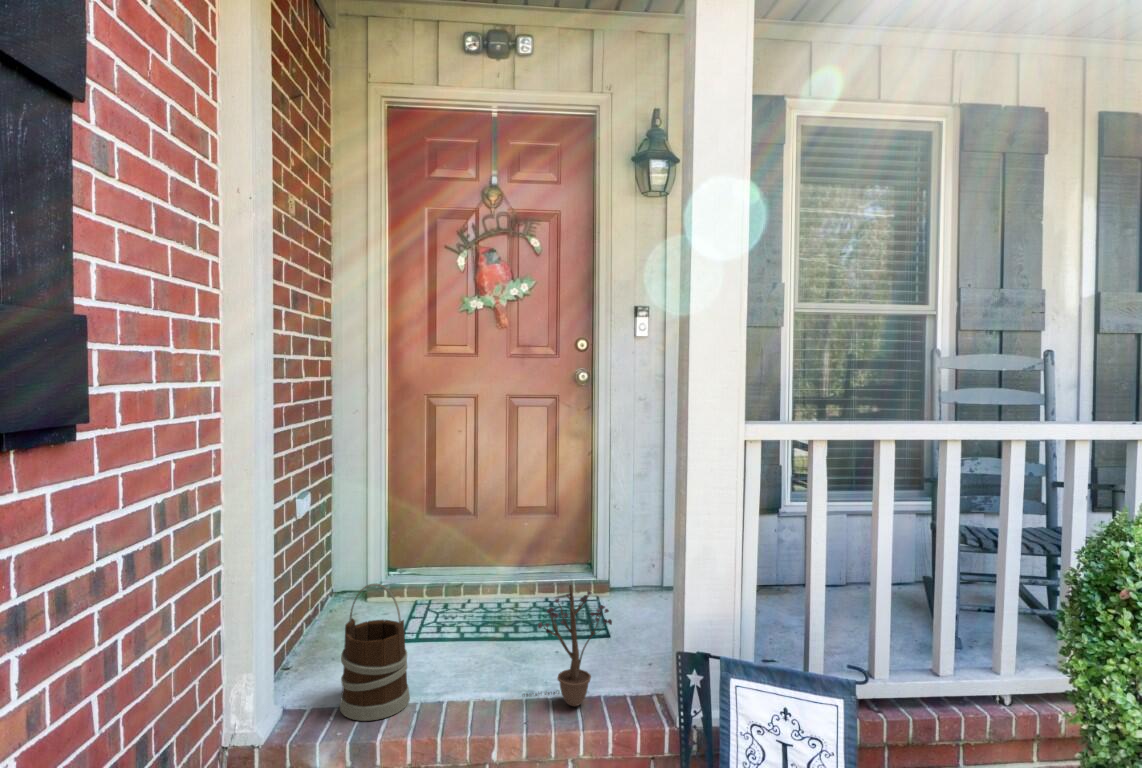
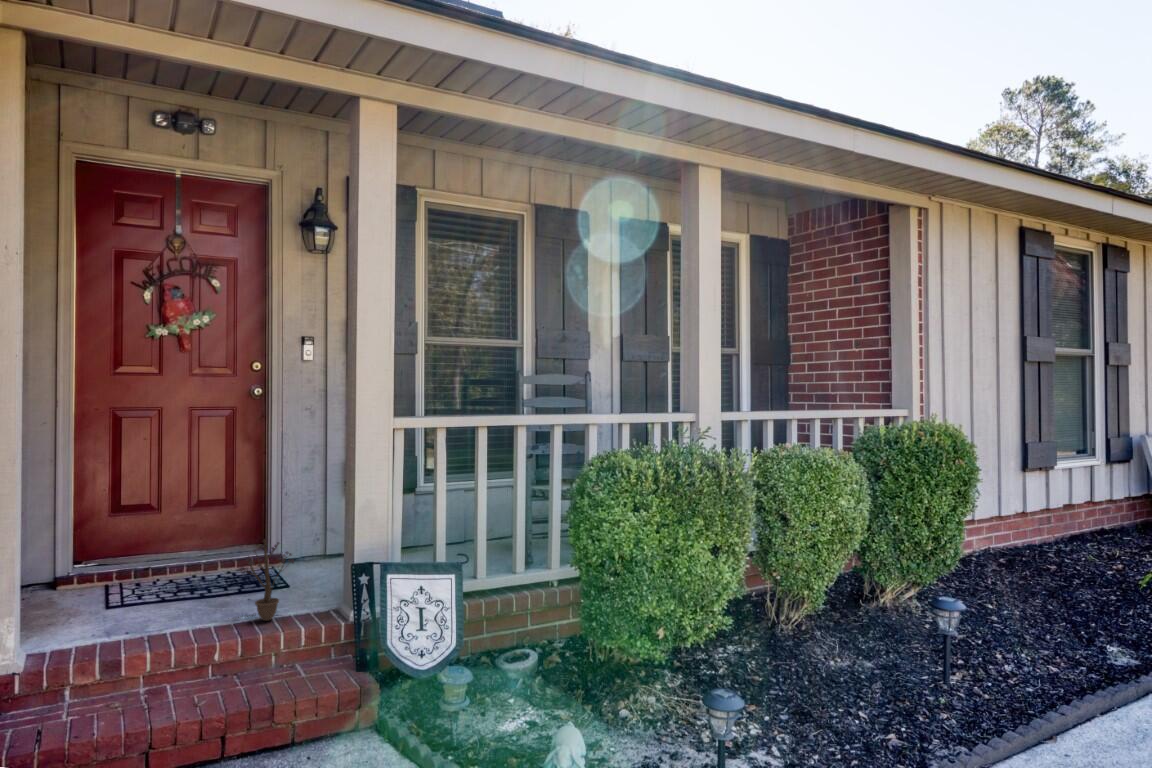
wooden bucket: present [340,584,410,721] -> none [79,553,137,650]

